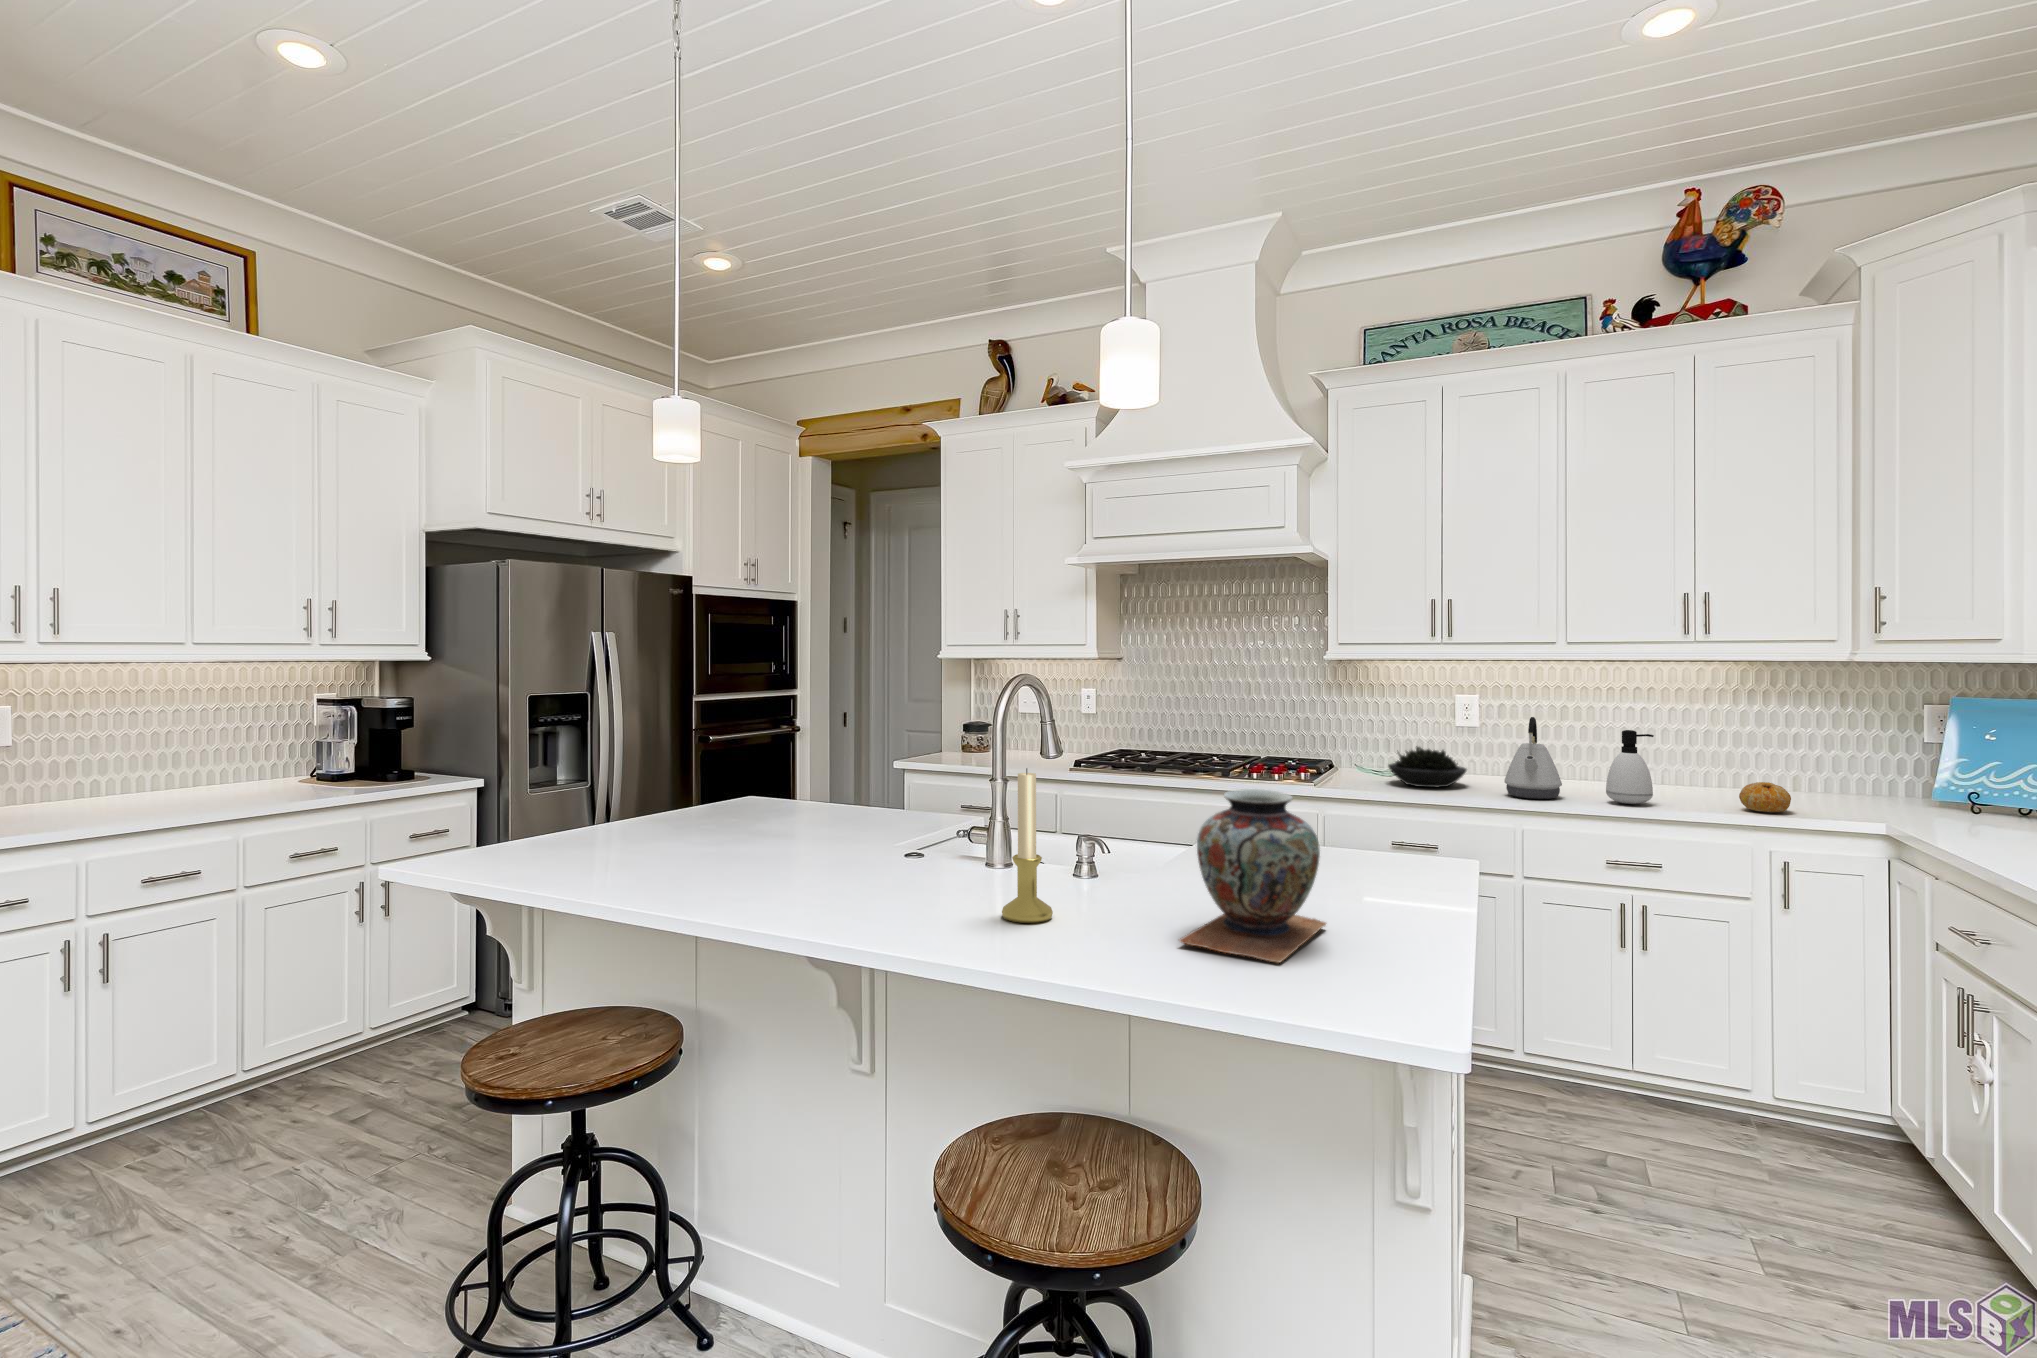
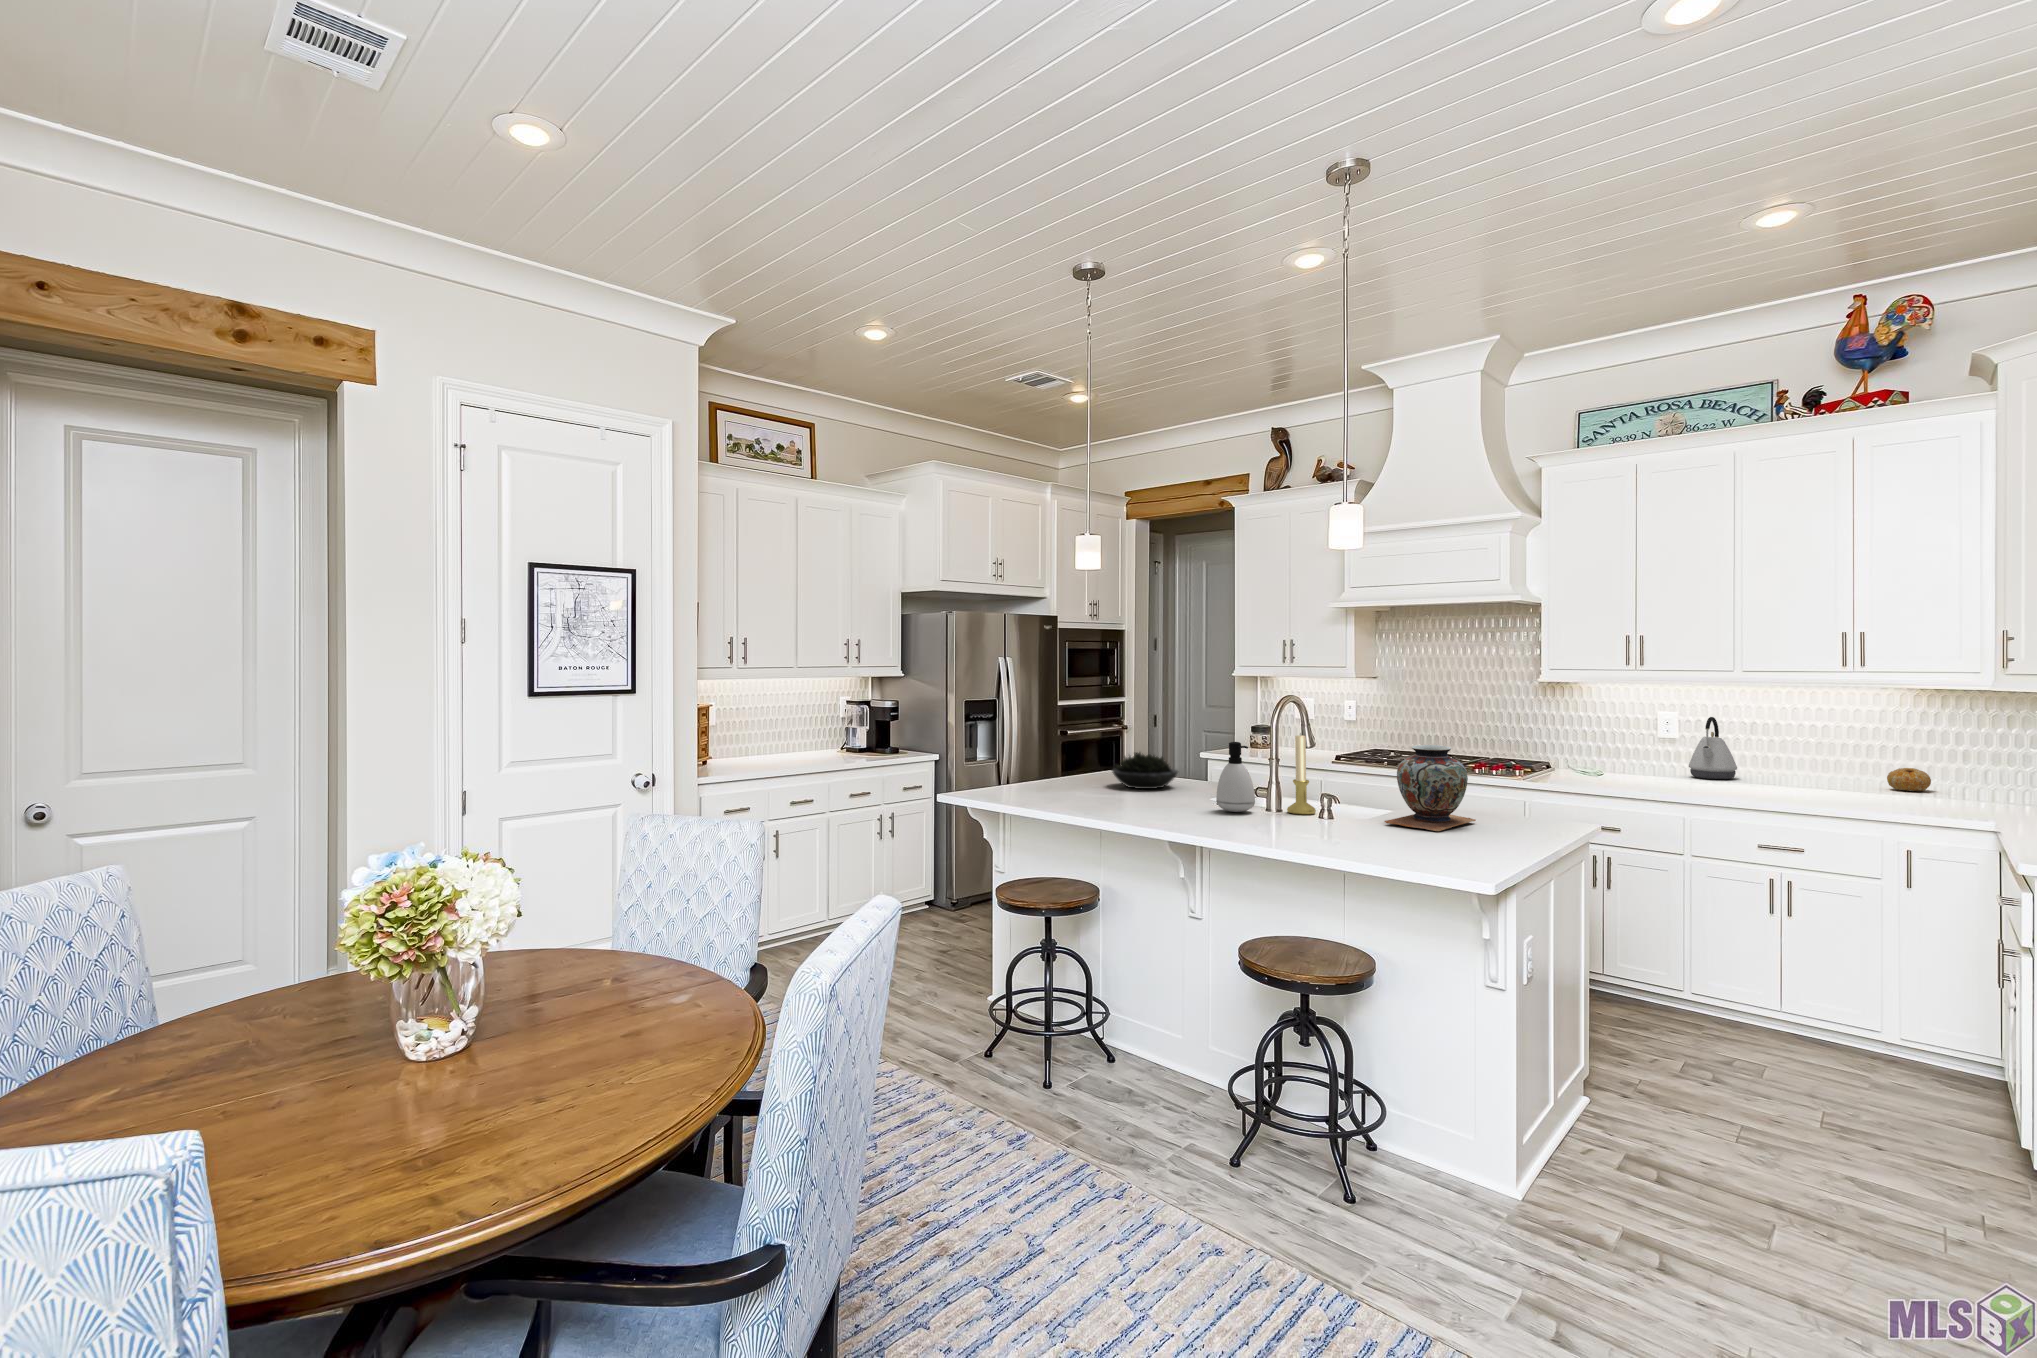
soap dispenser: present [1606,730,1654,804] -> present [1216,742,1255,812]
succulent plant: present [1388,746,1467,787] -> present [1112,752,1178,789]

